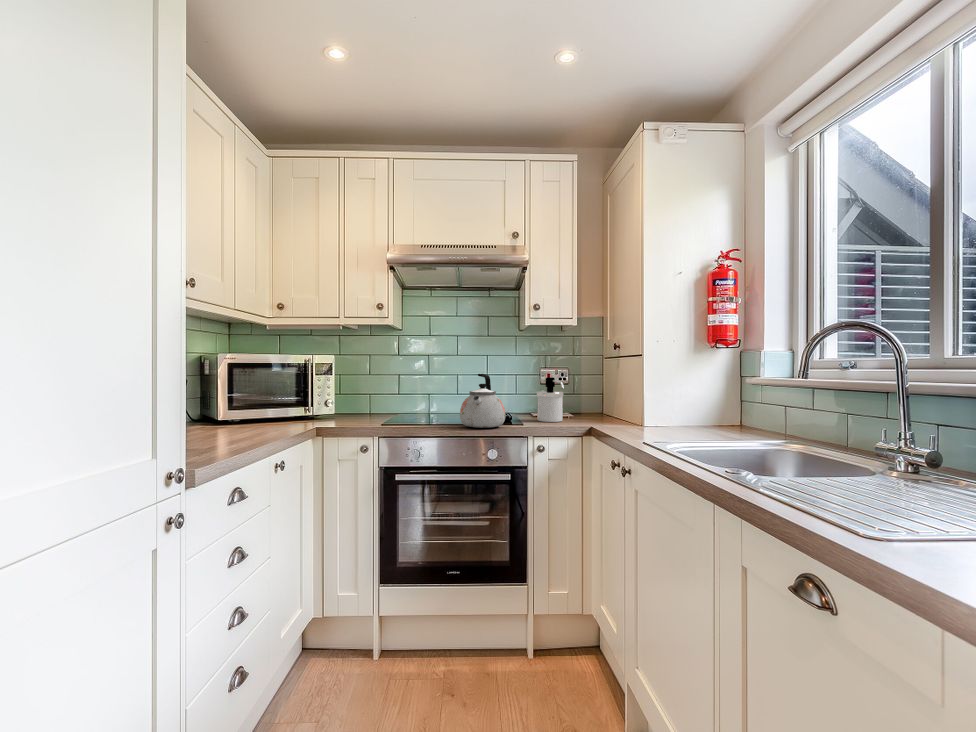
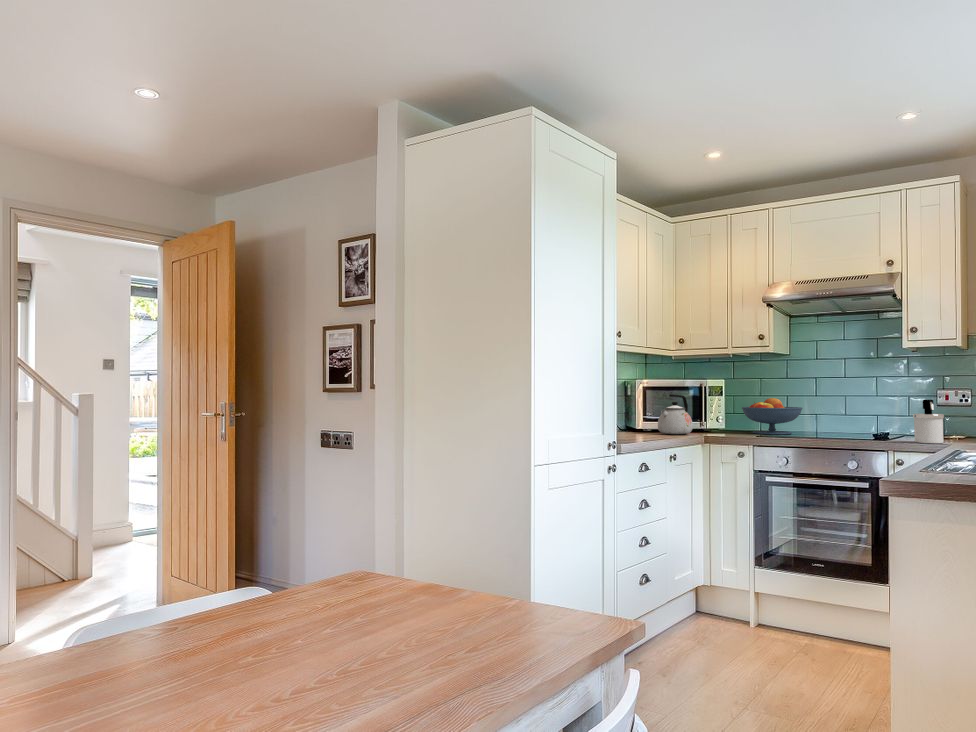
kettle: present [460,374,505,428] -> present [658,394,693,435]
fruit bowl: none [354,376,419,418] -> present [742,398,802,434]

